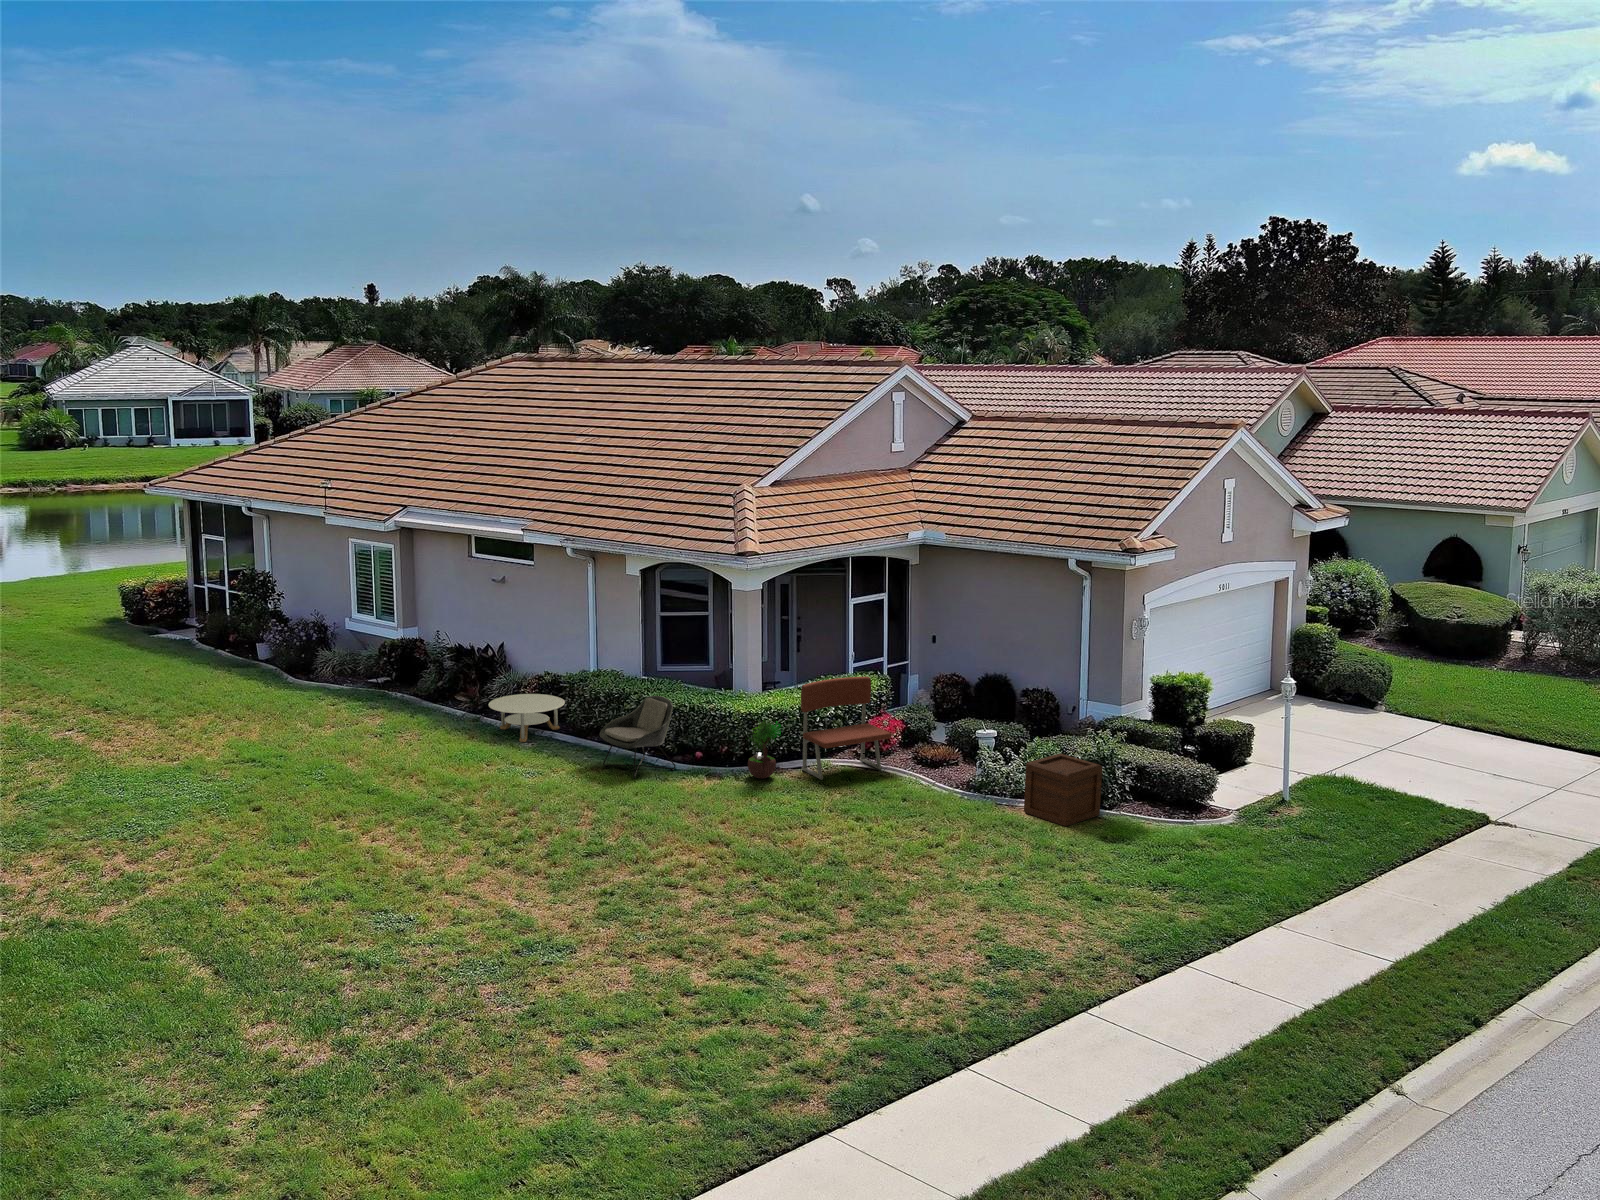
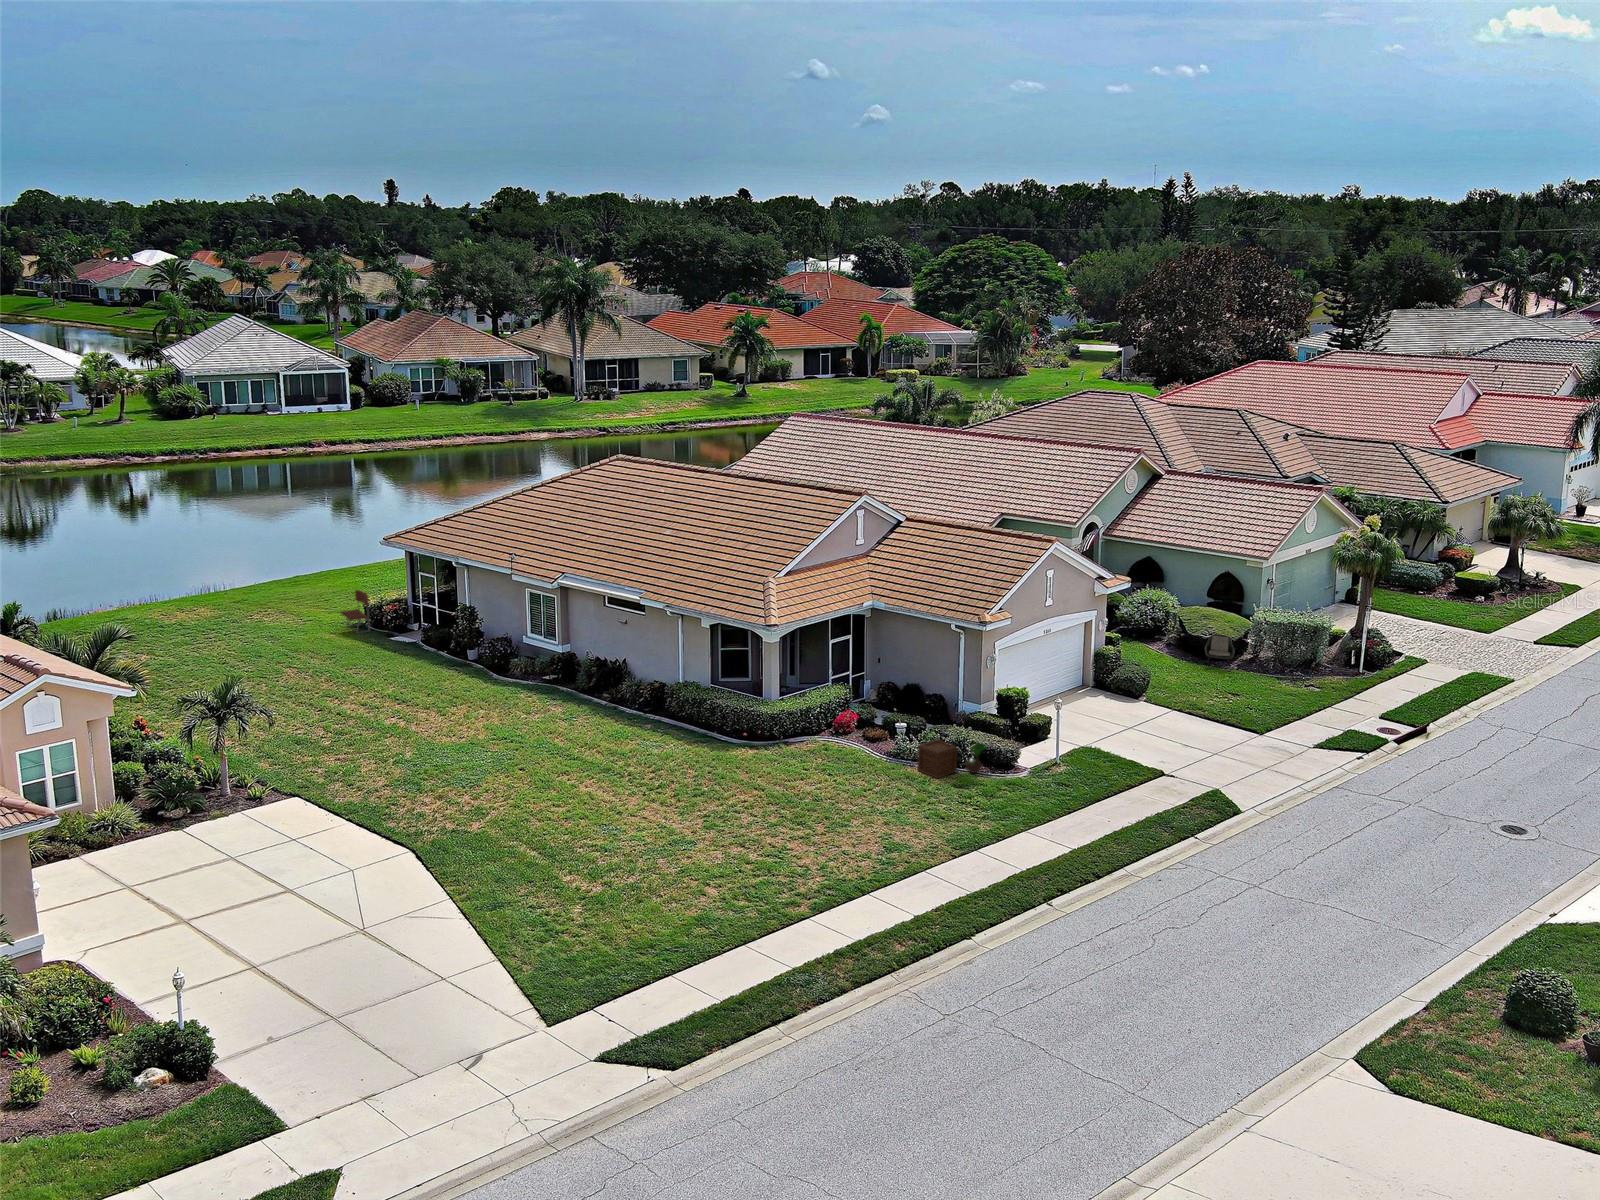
bench: present [801,677,891,780] -> present [341,590,370,633]
round table: present [488,694,565,742] -> none [626,696,669,725]
lounge chair: present [599,696,675,779] -> present [1205,634,1235,672]
potted tree: present [748,722,781,778] -> present [966,743,986,773]

